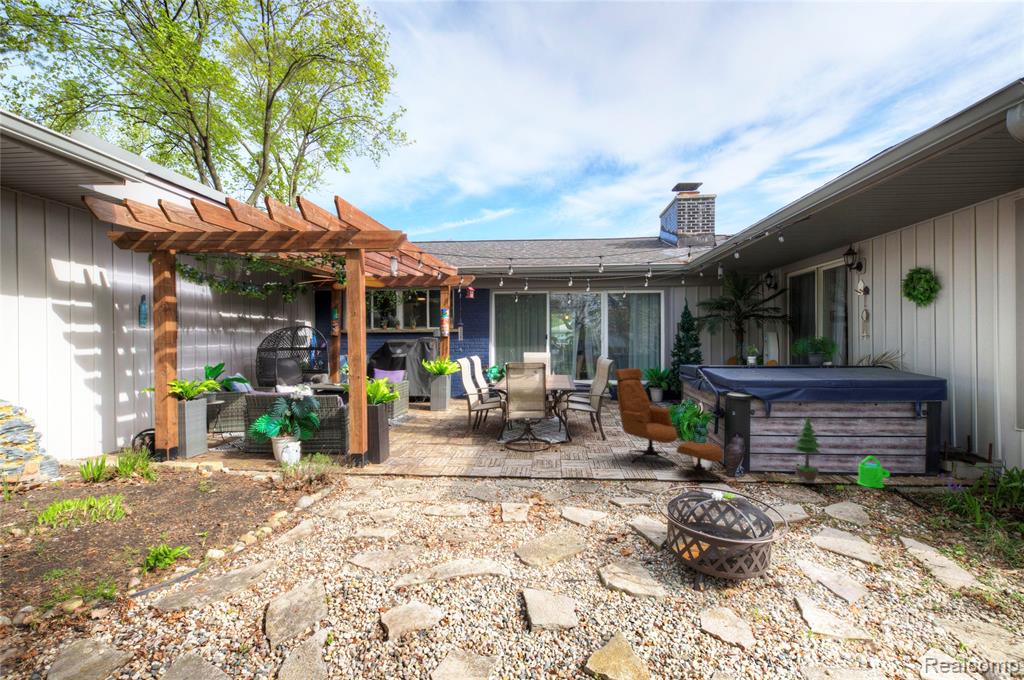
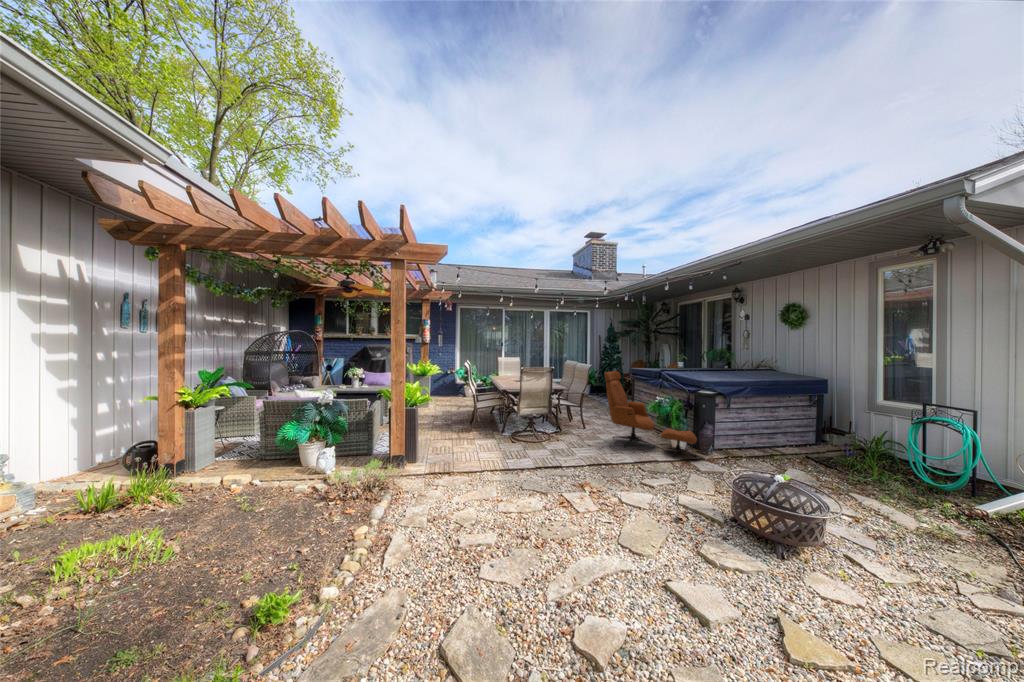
potted tree: present [794,416,821,484] -> none [744,406,766,456]
watering can: present [857,456,890,488] -> none [777,433,806,456]

